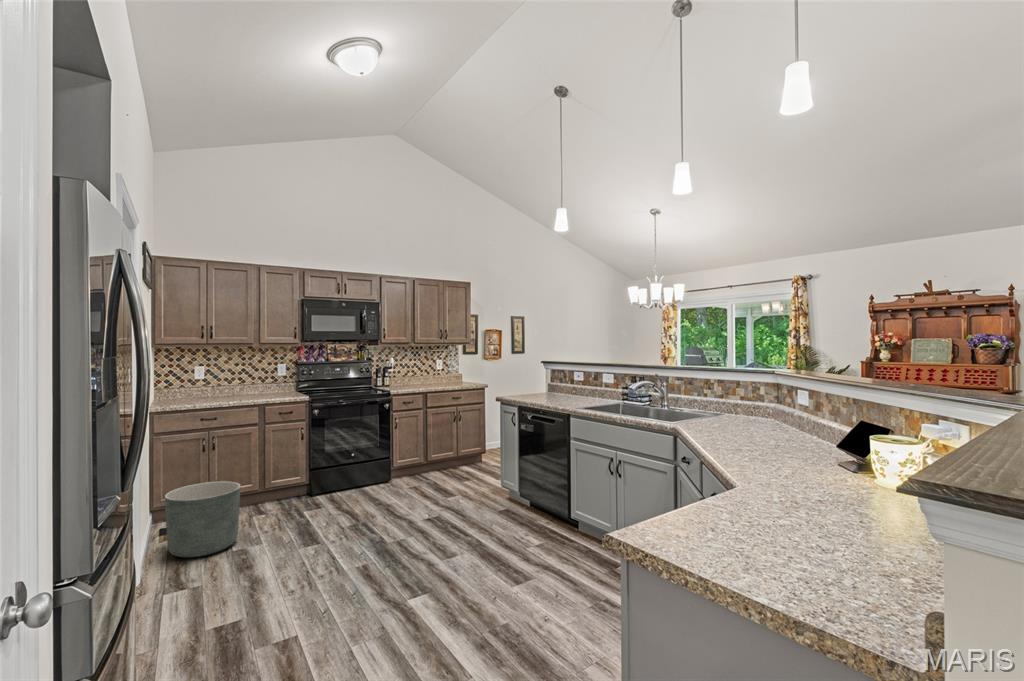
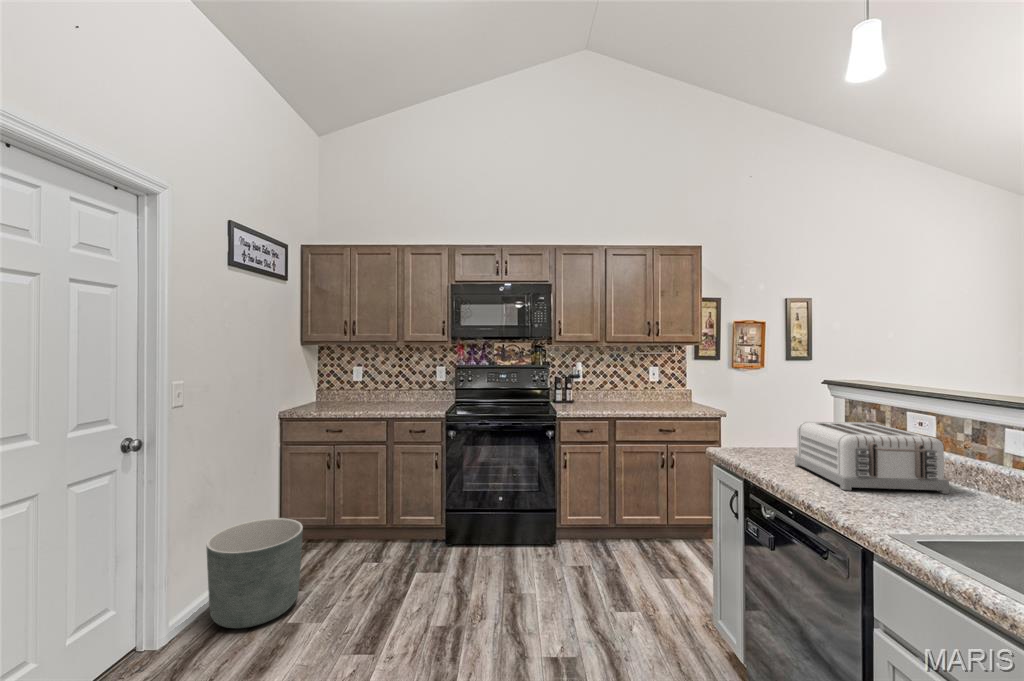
toaster: none [537,376,586,400] -> present [795,422,949,494]

